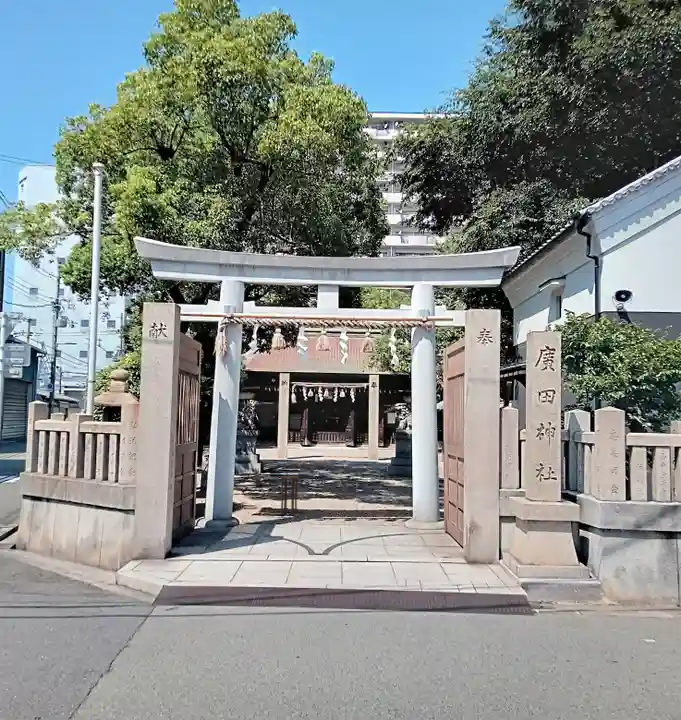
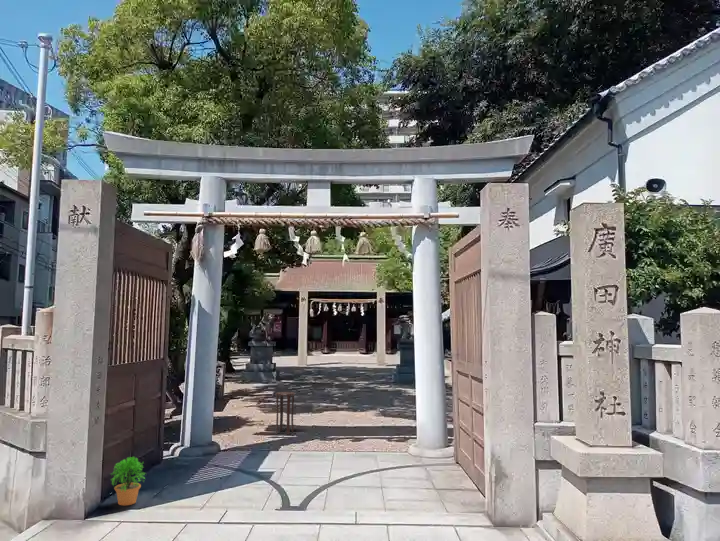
potted plant: none [172,515,199,552] -> present [112,457,144,505]

